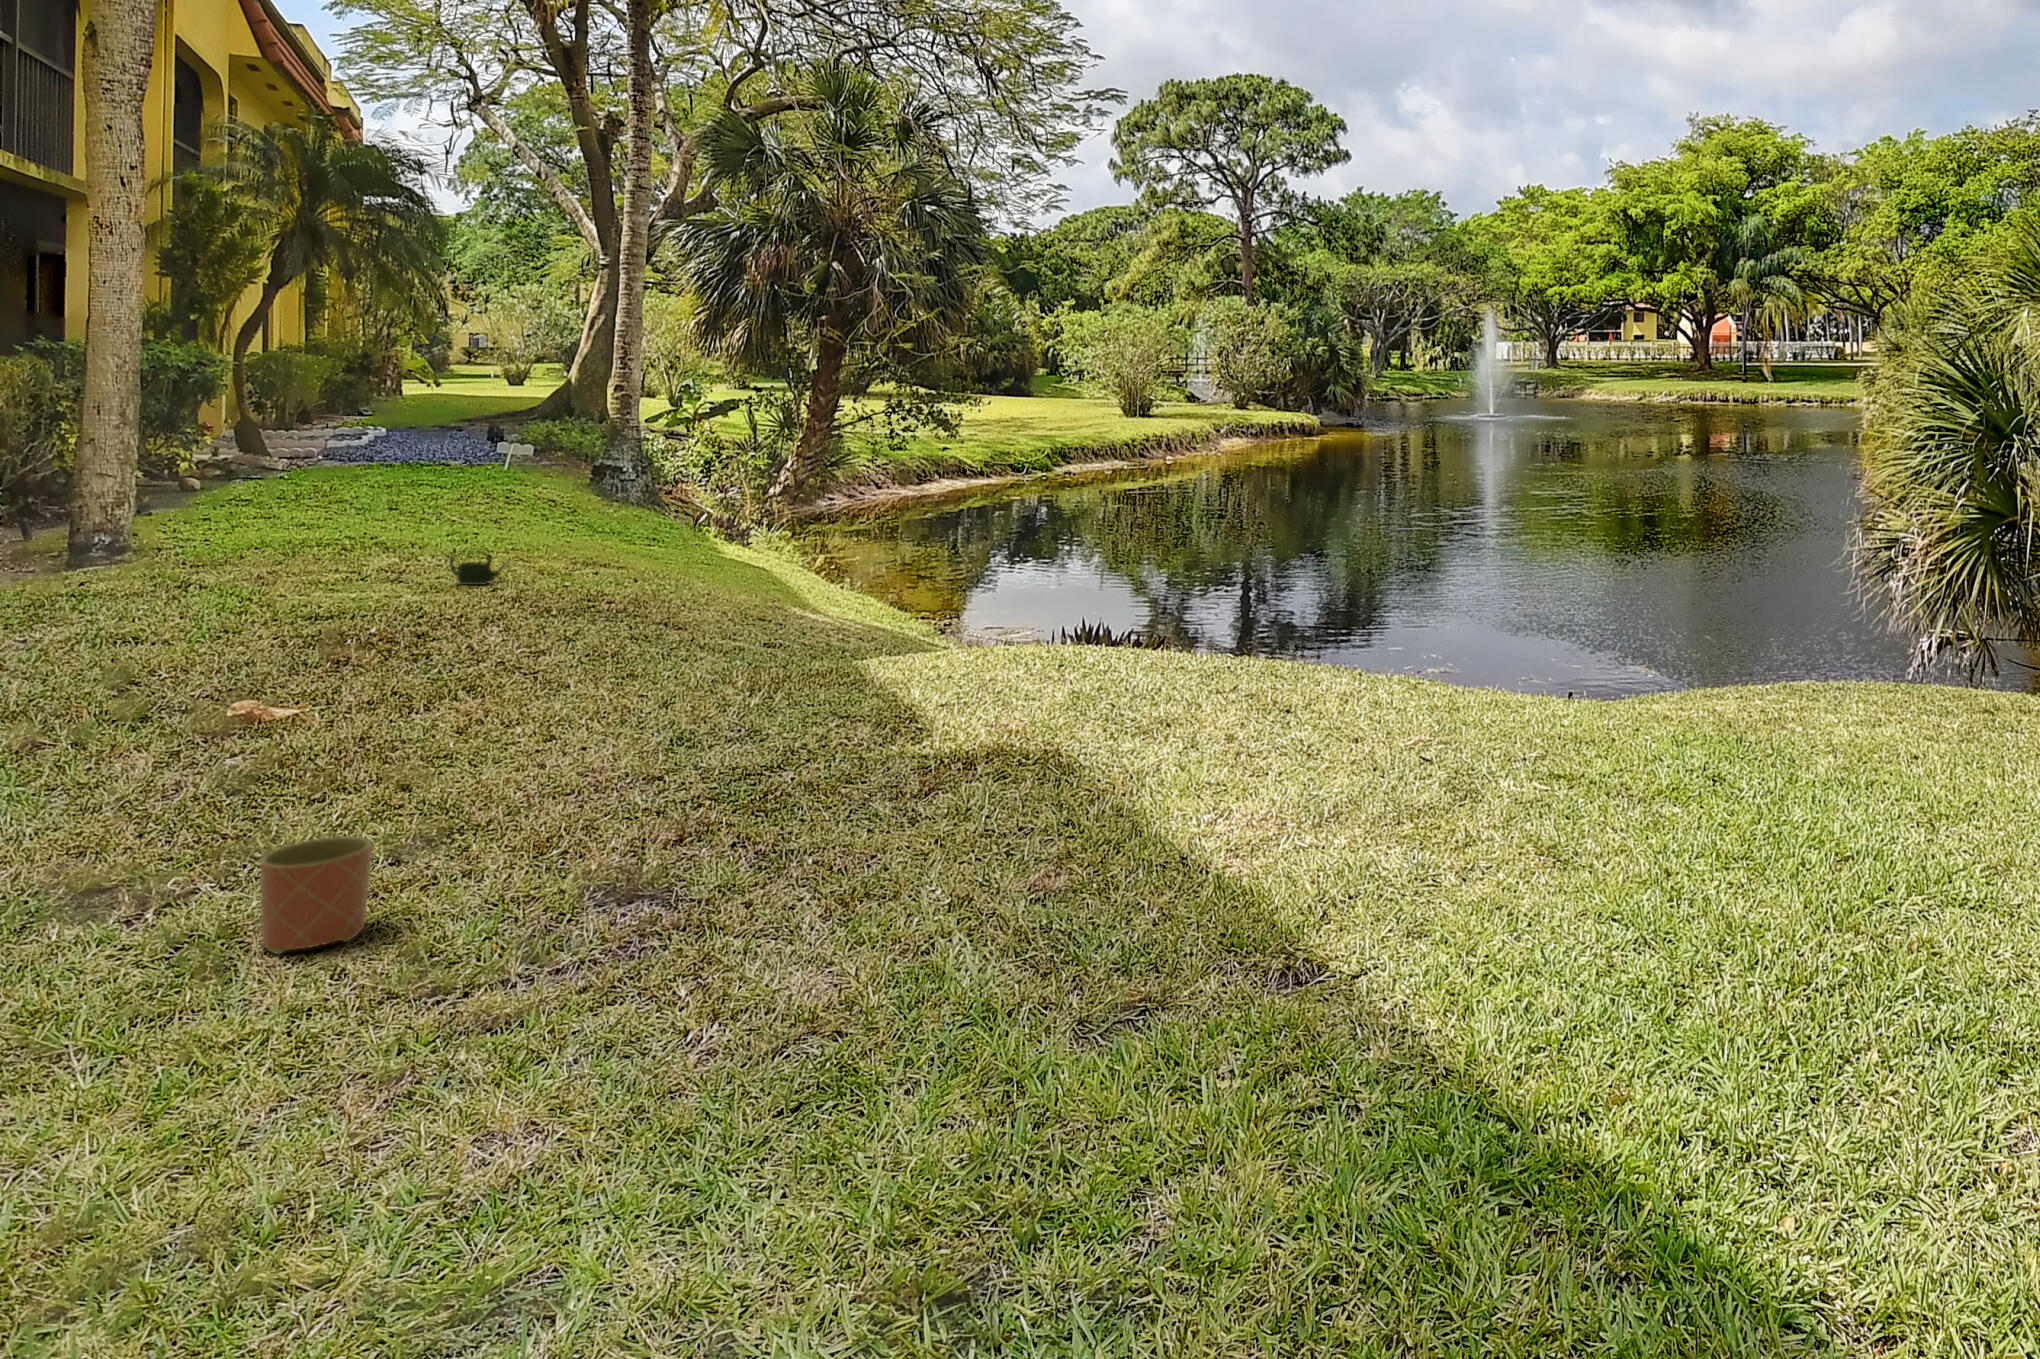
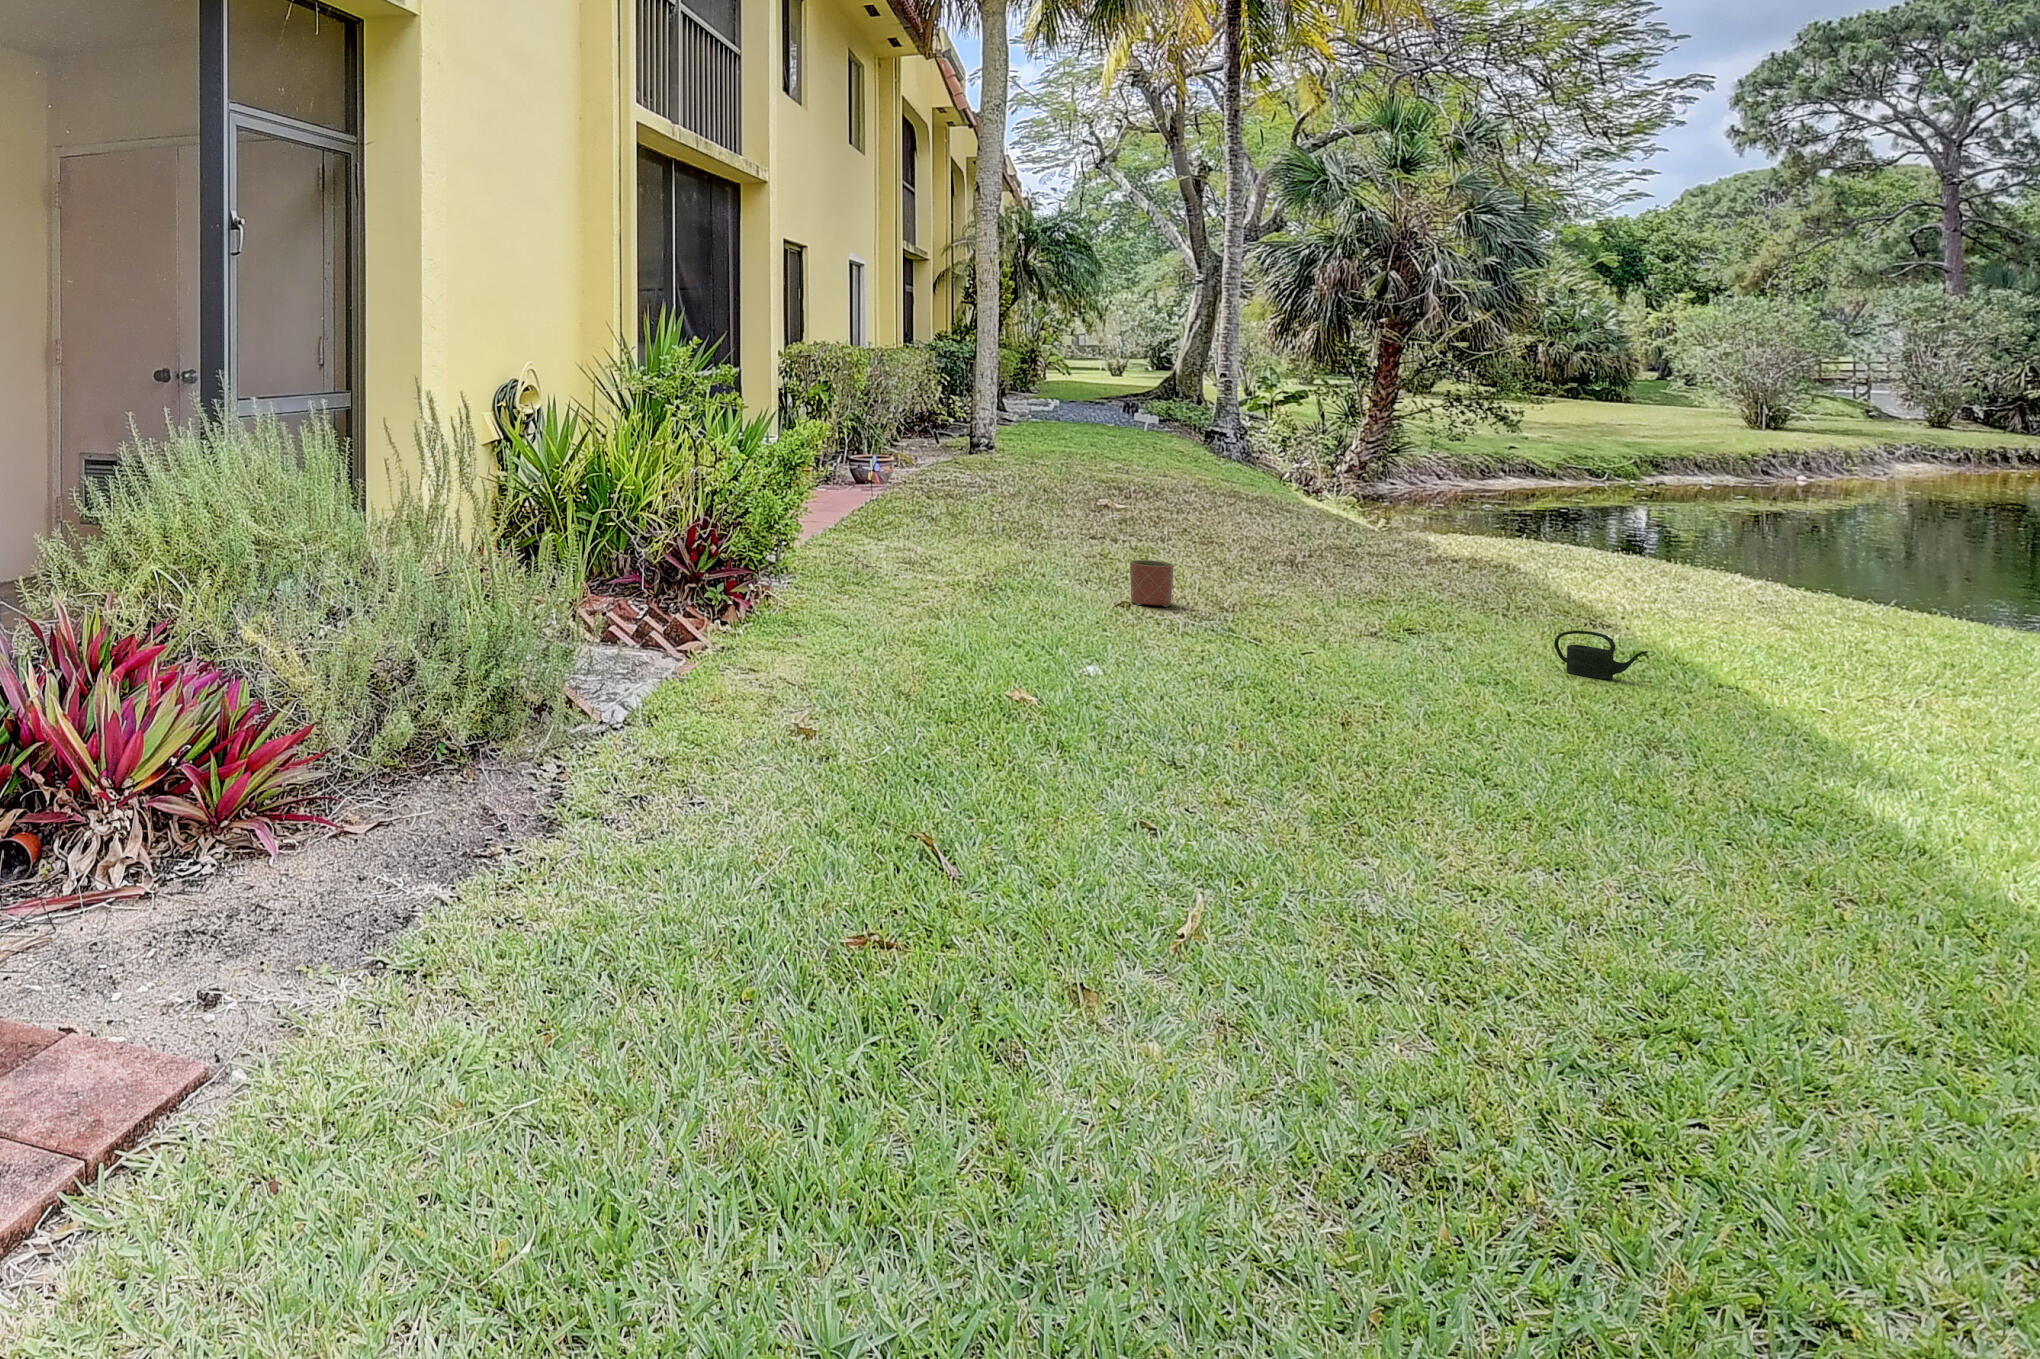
watering can: present [450,551,505,585] -> present [1554,630,1647,680]

